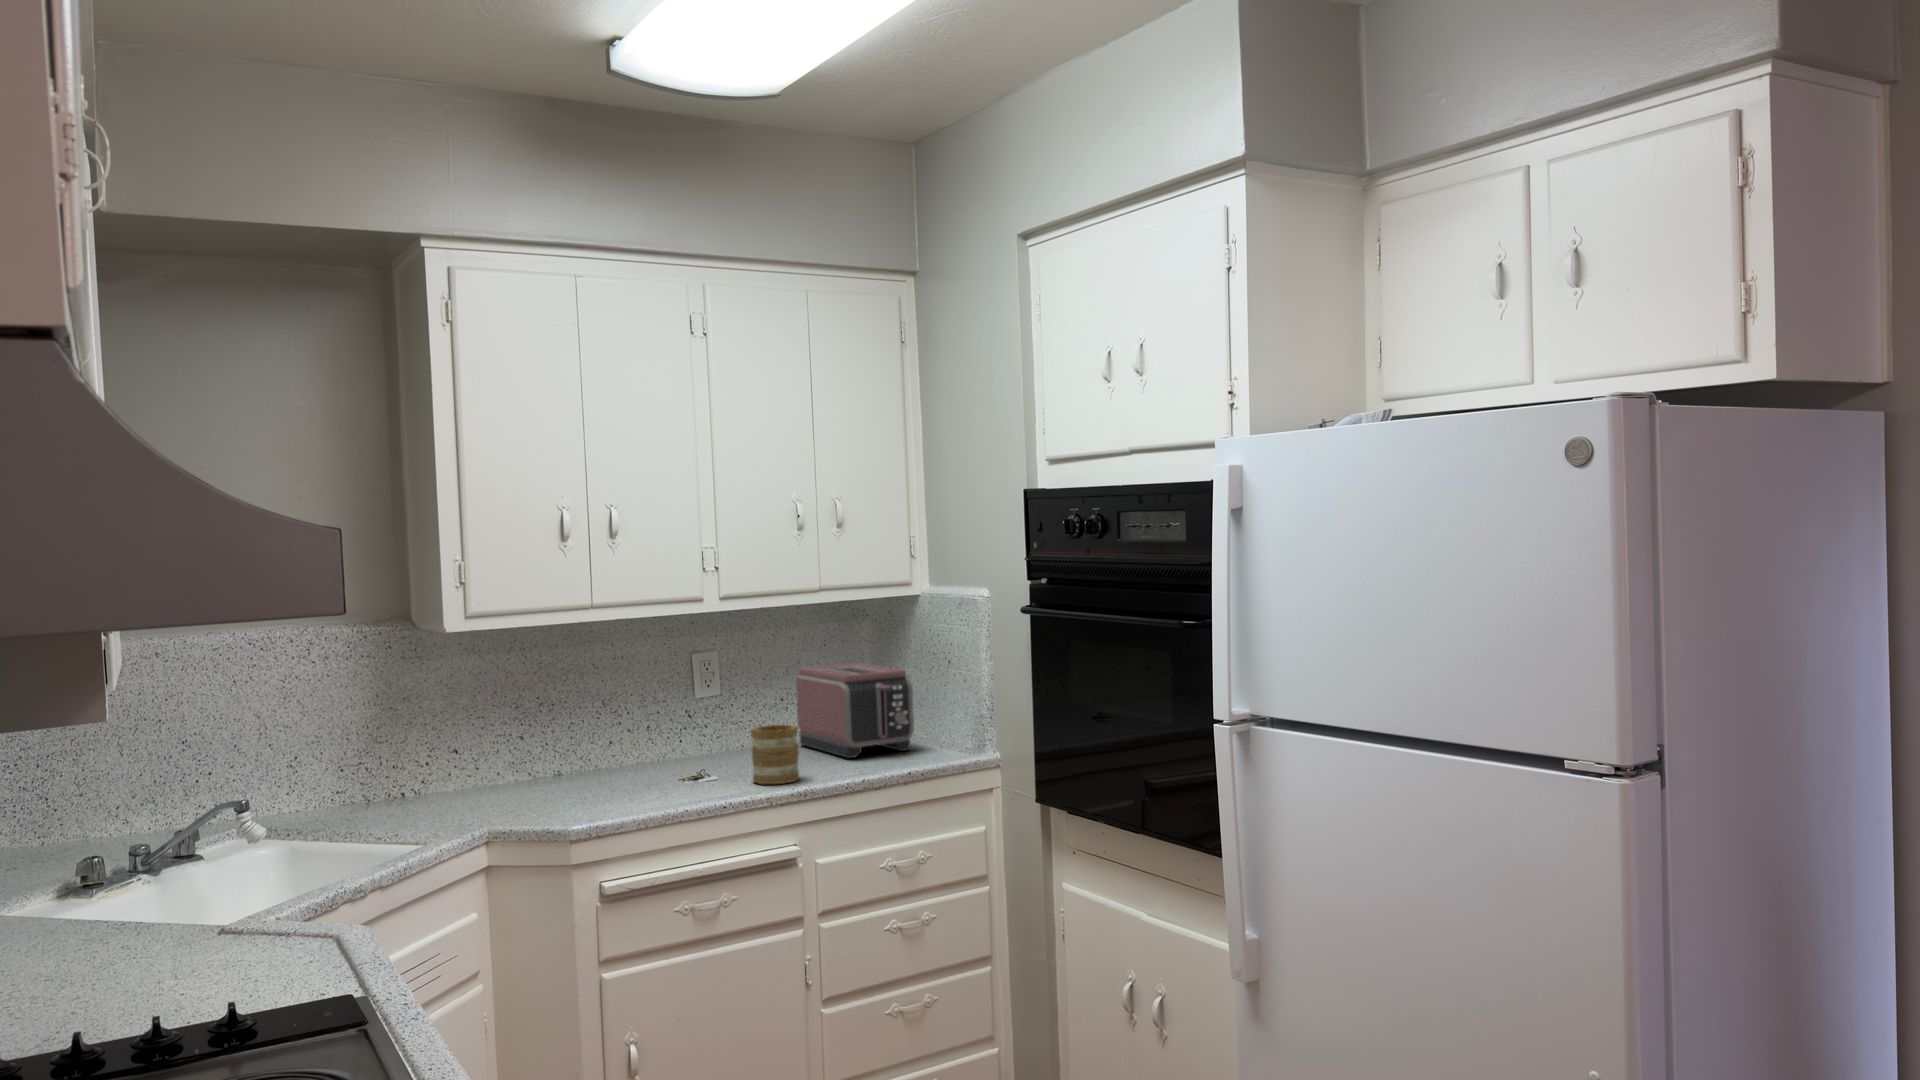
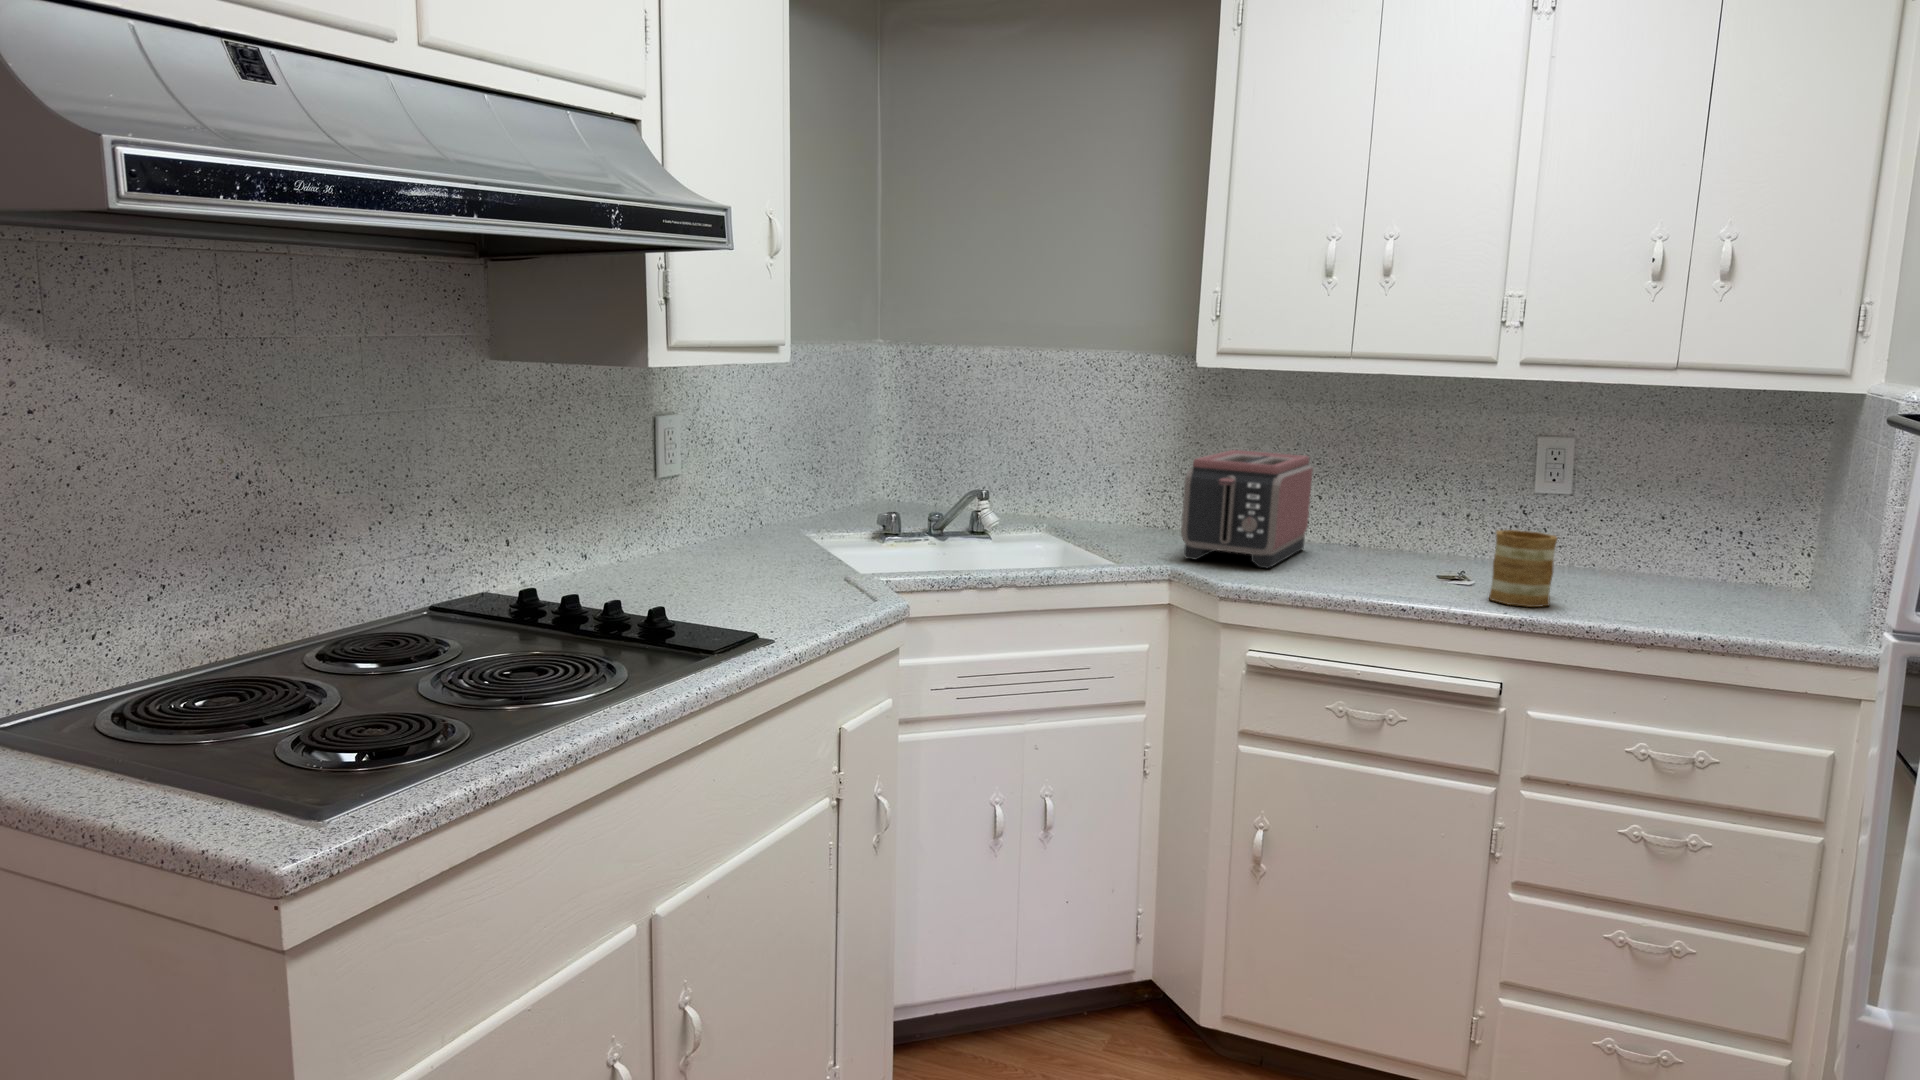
toaster: present [796,663,914,758] -> present [1181,450,1313,568]

